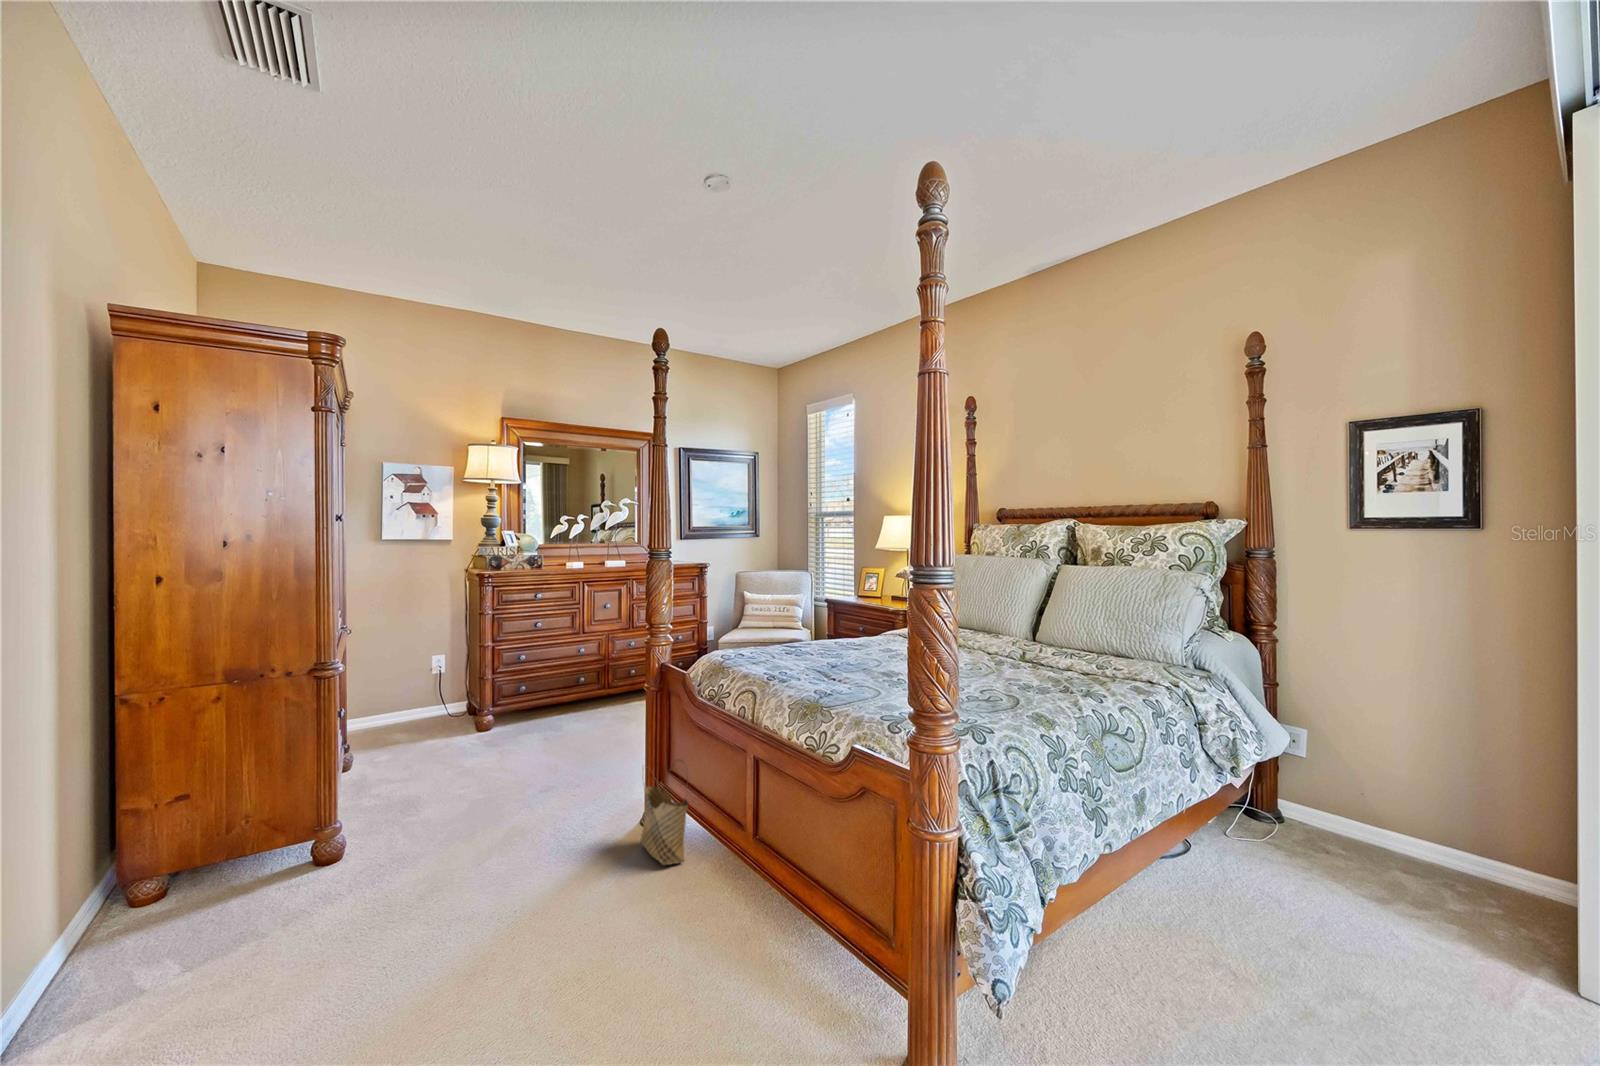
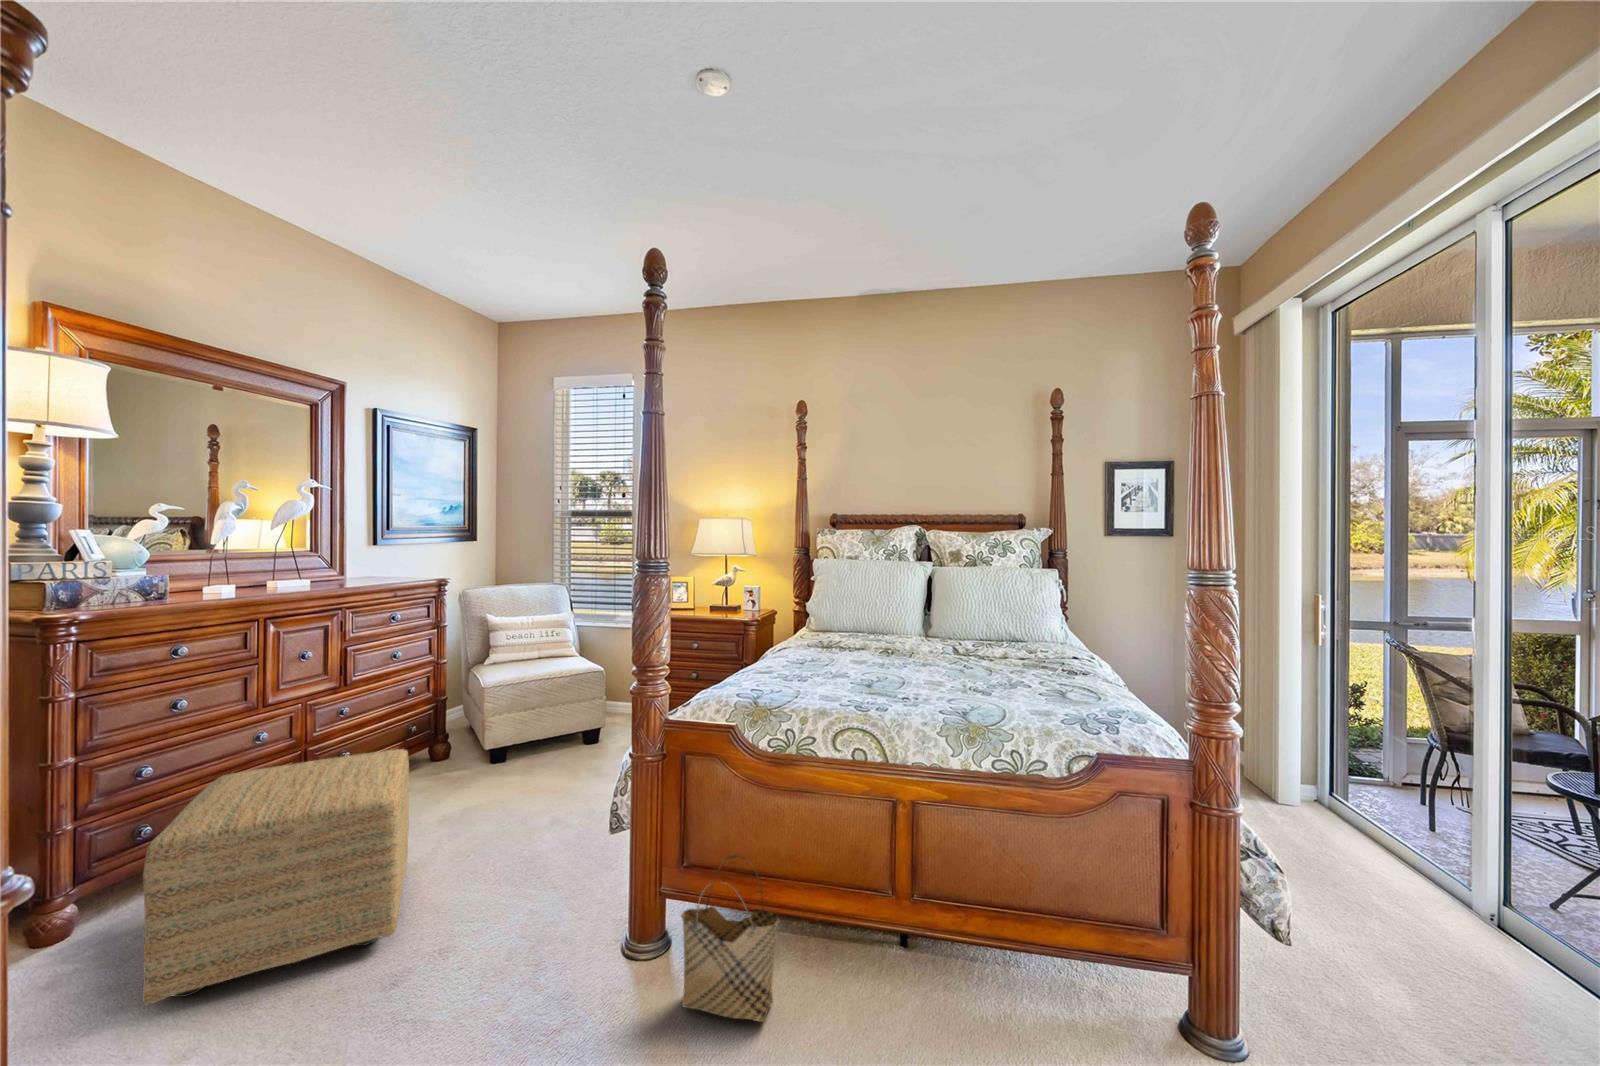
ottoman: none [481,664,616,767] -> present [143,749,409,1006]

